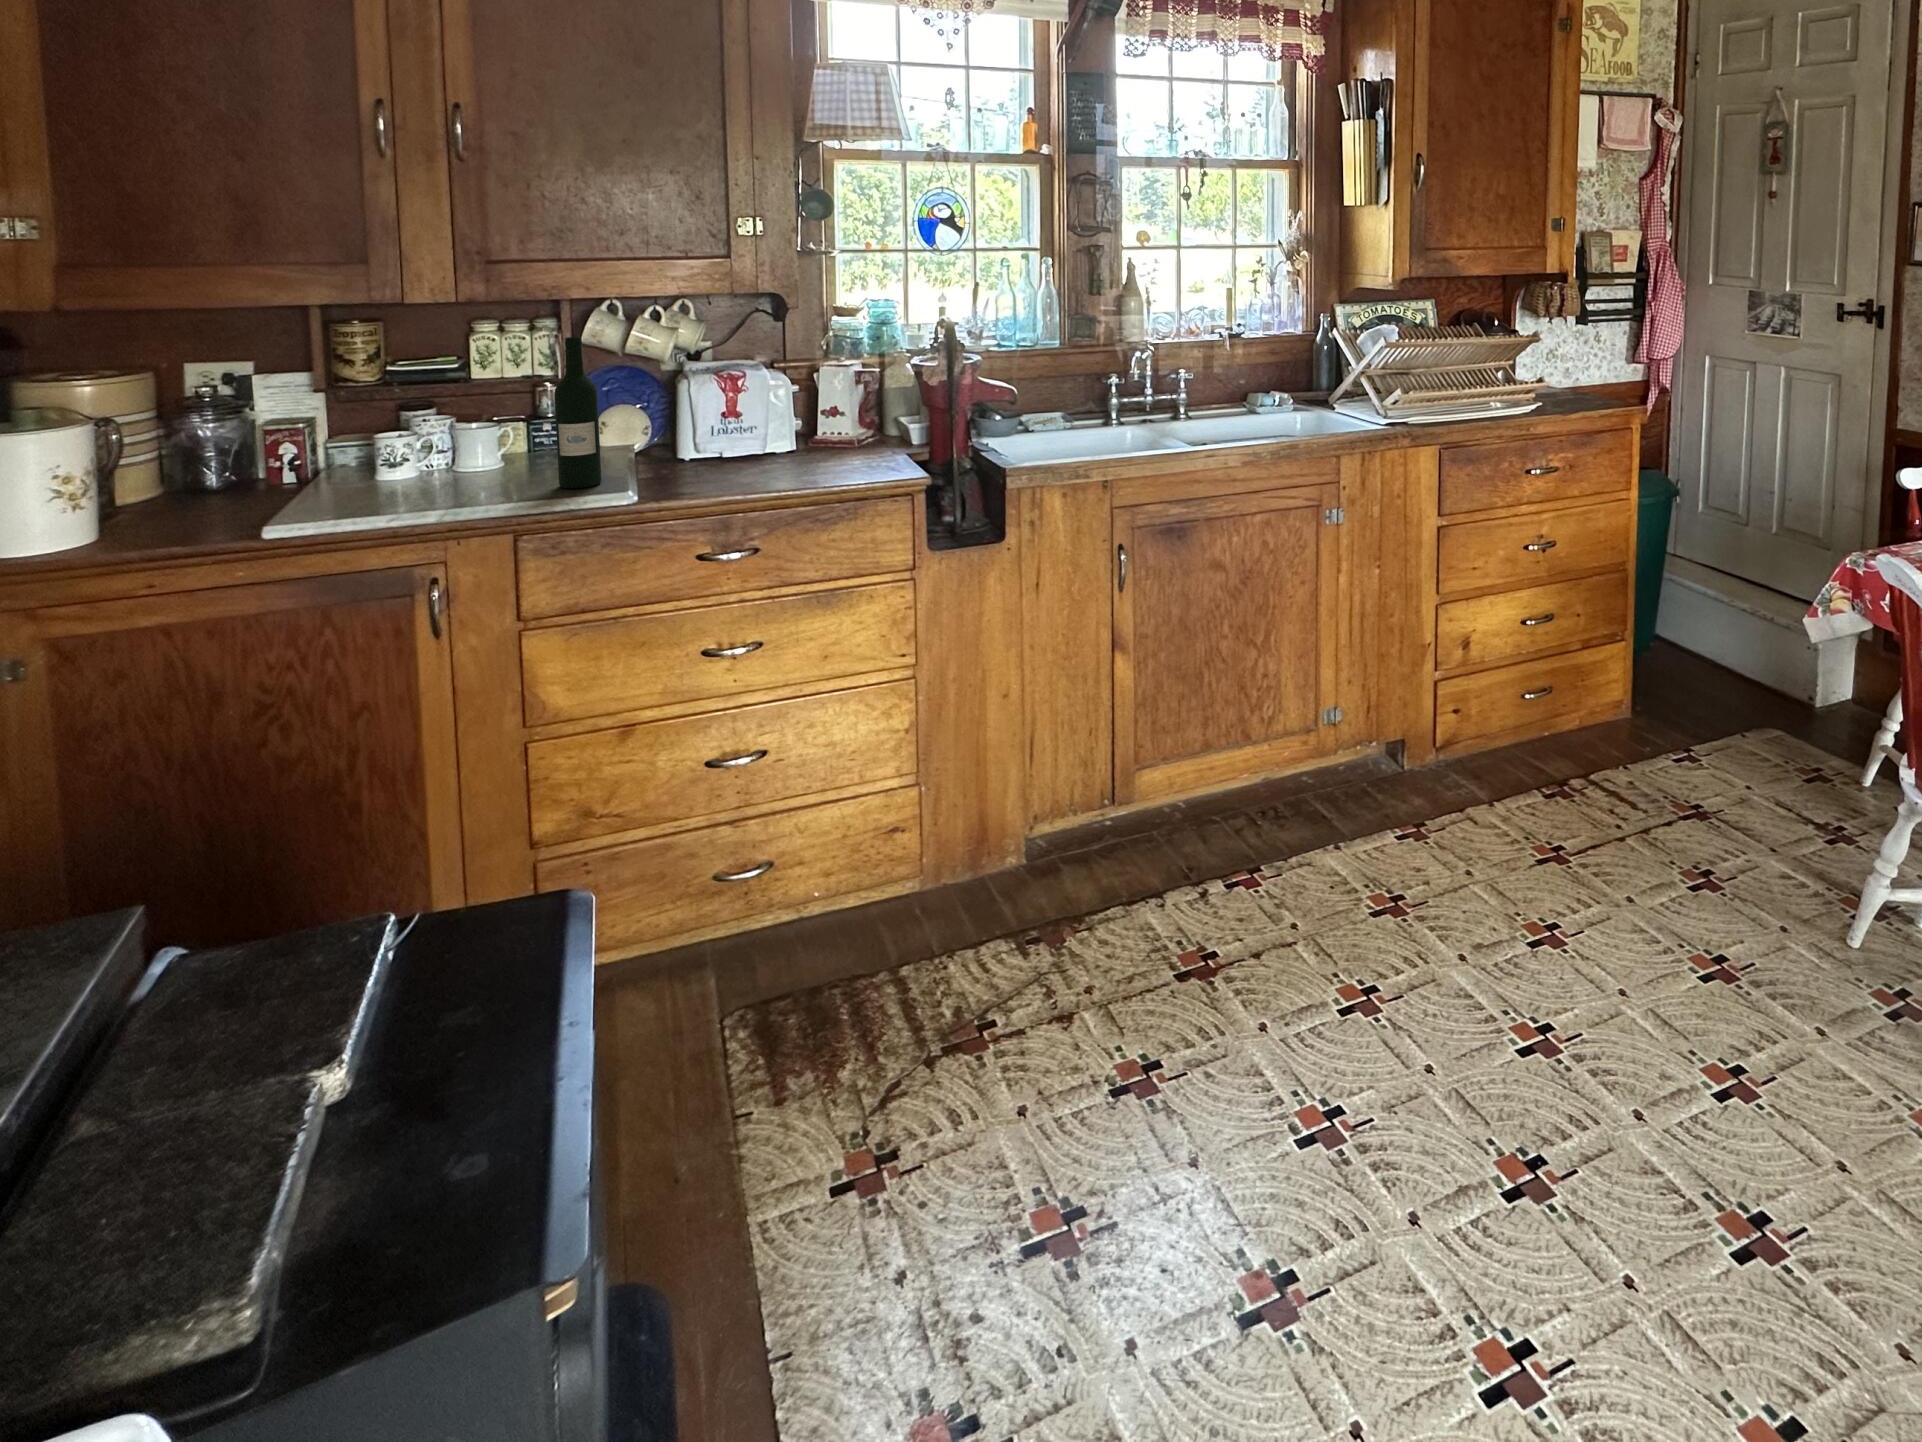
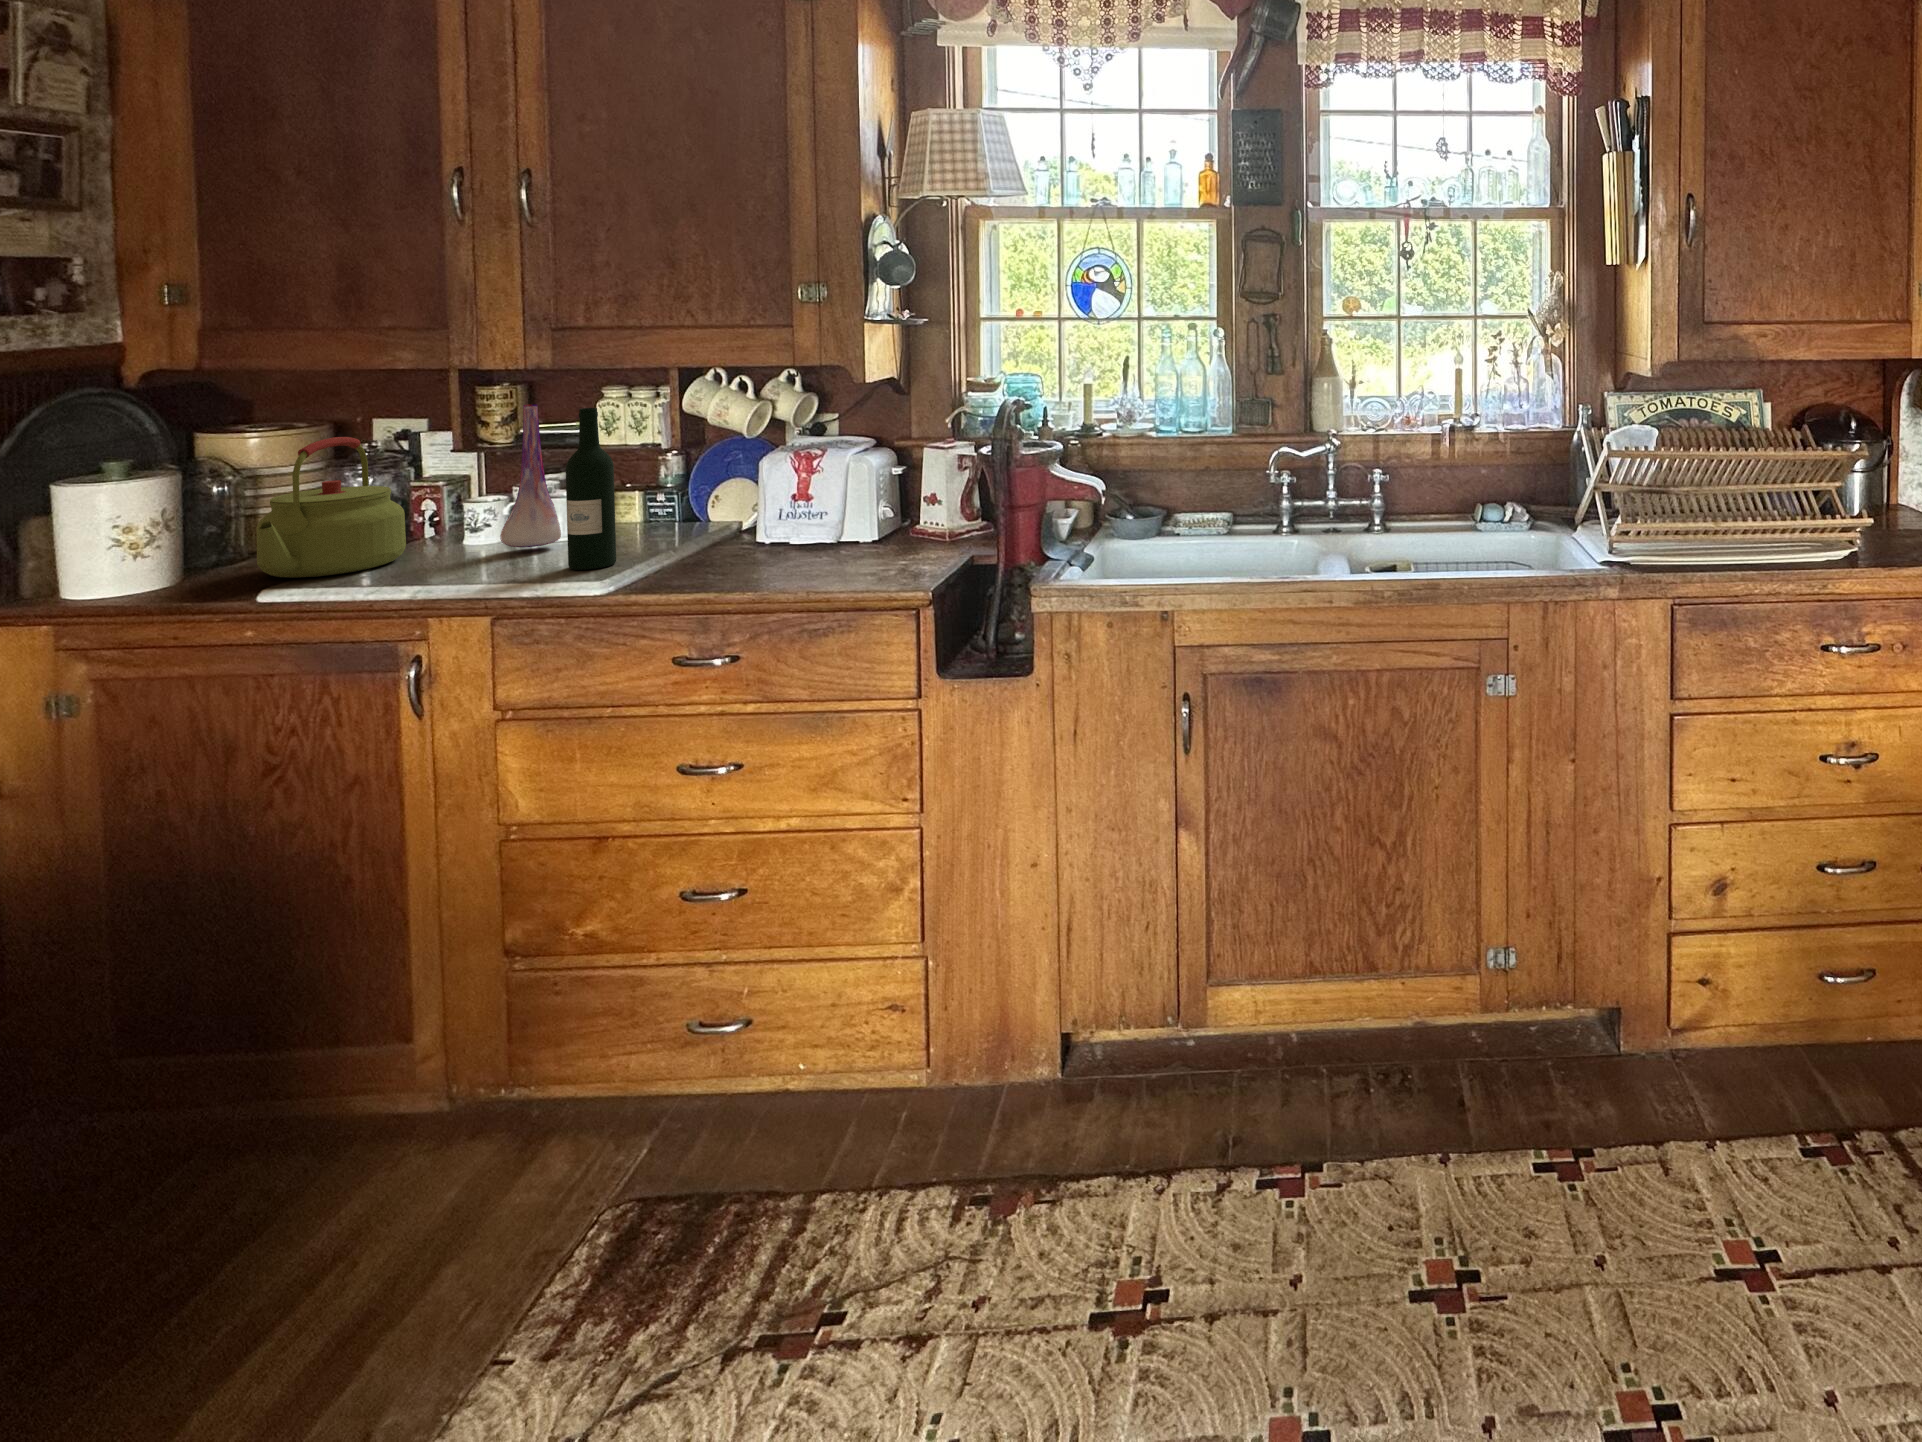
vase: none [435,336,501,480] -> present [500,404,561,547]
kettle: none [198,376,346,519] -> present [257,437,406,578]

